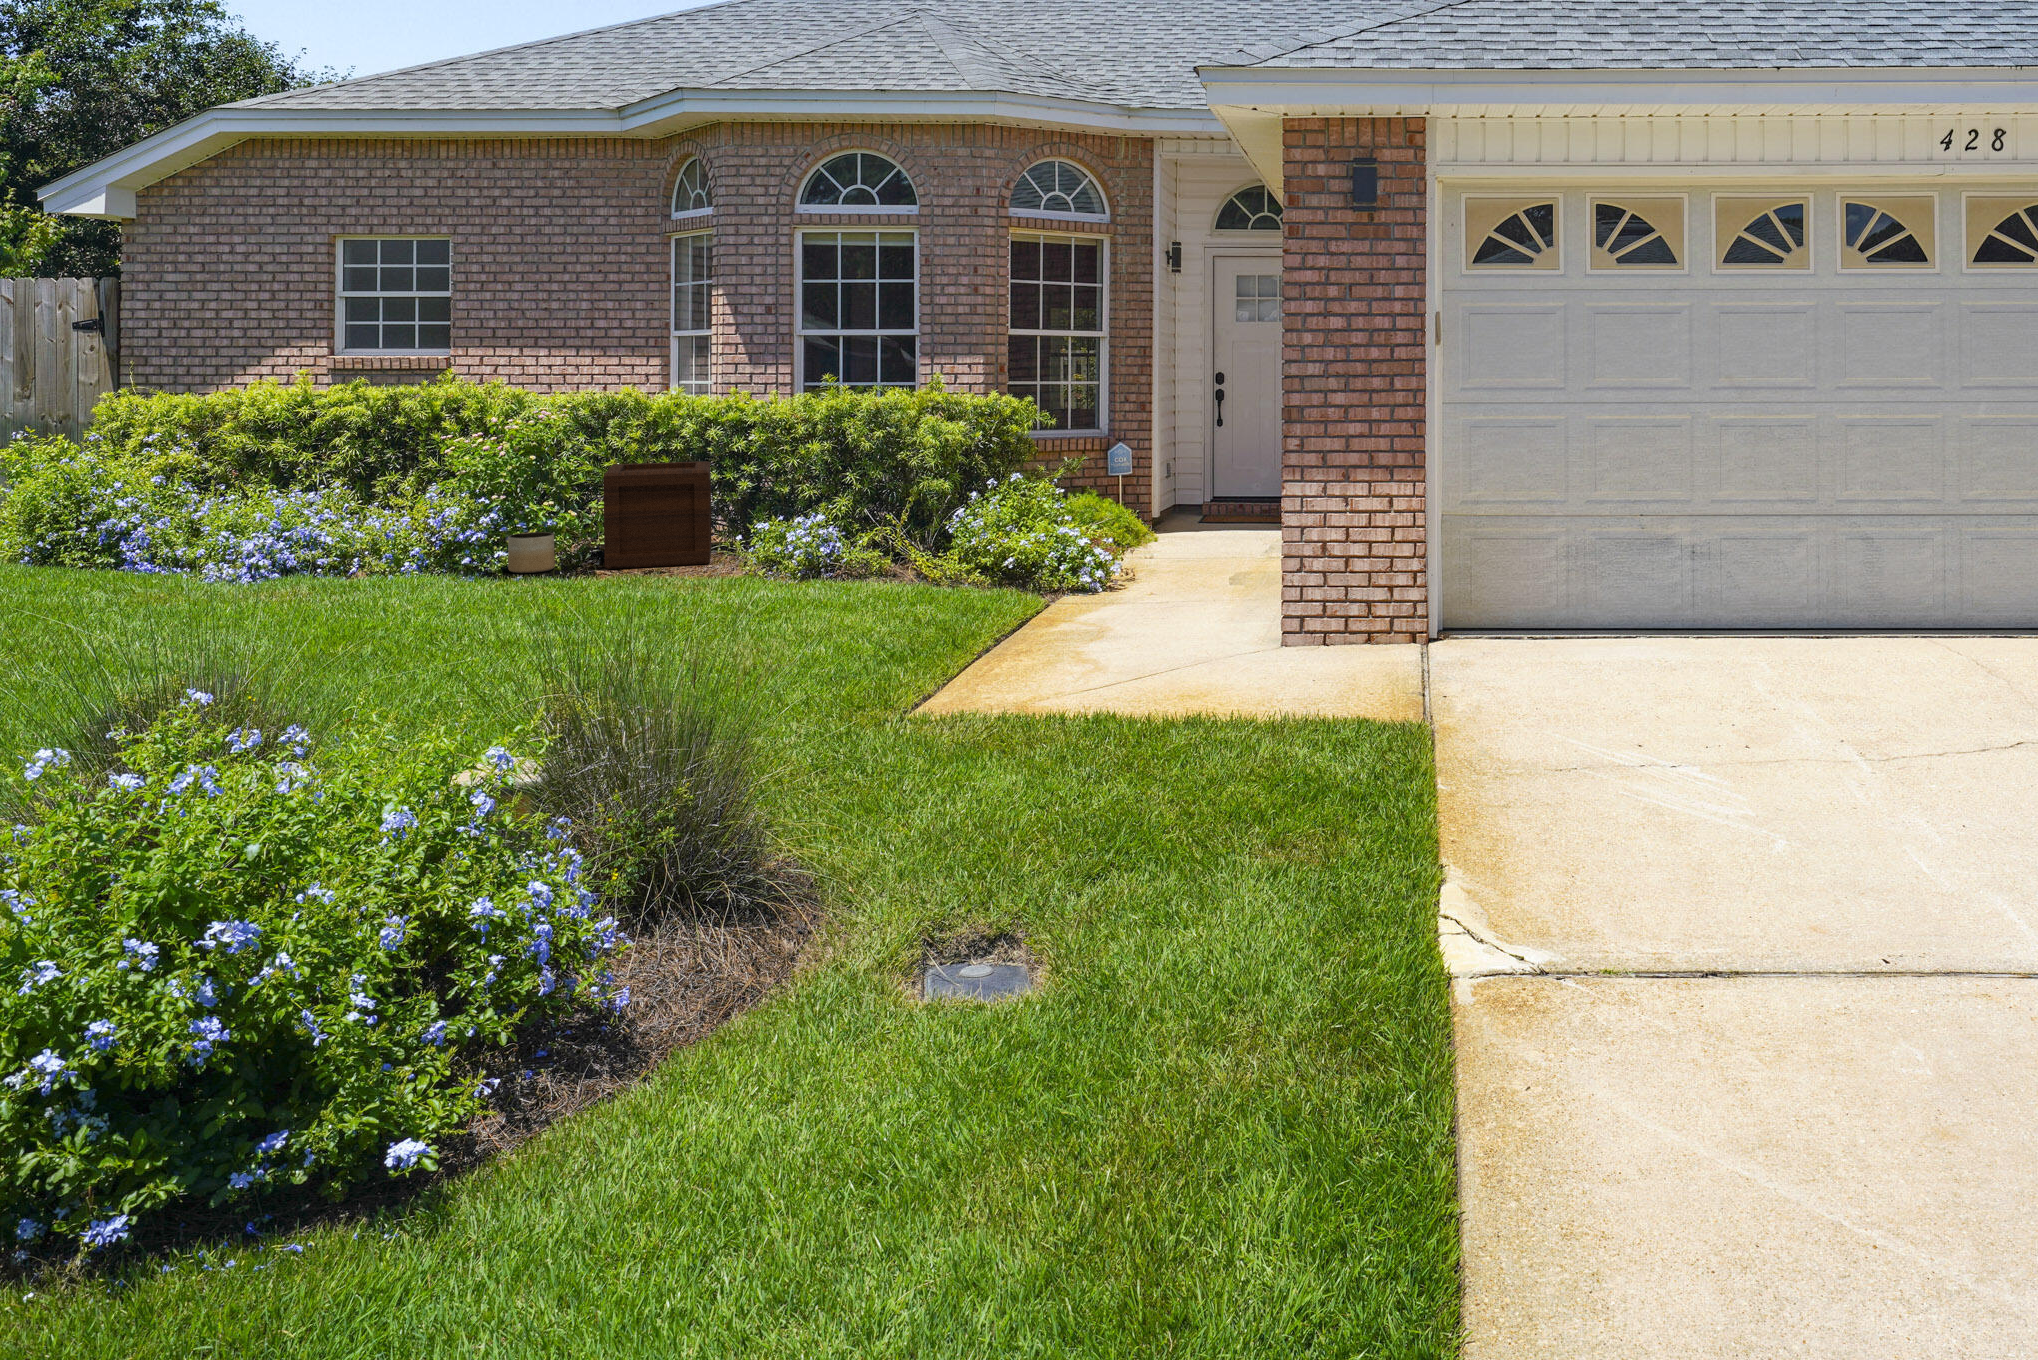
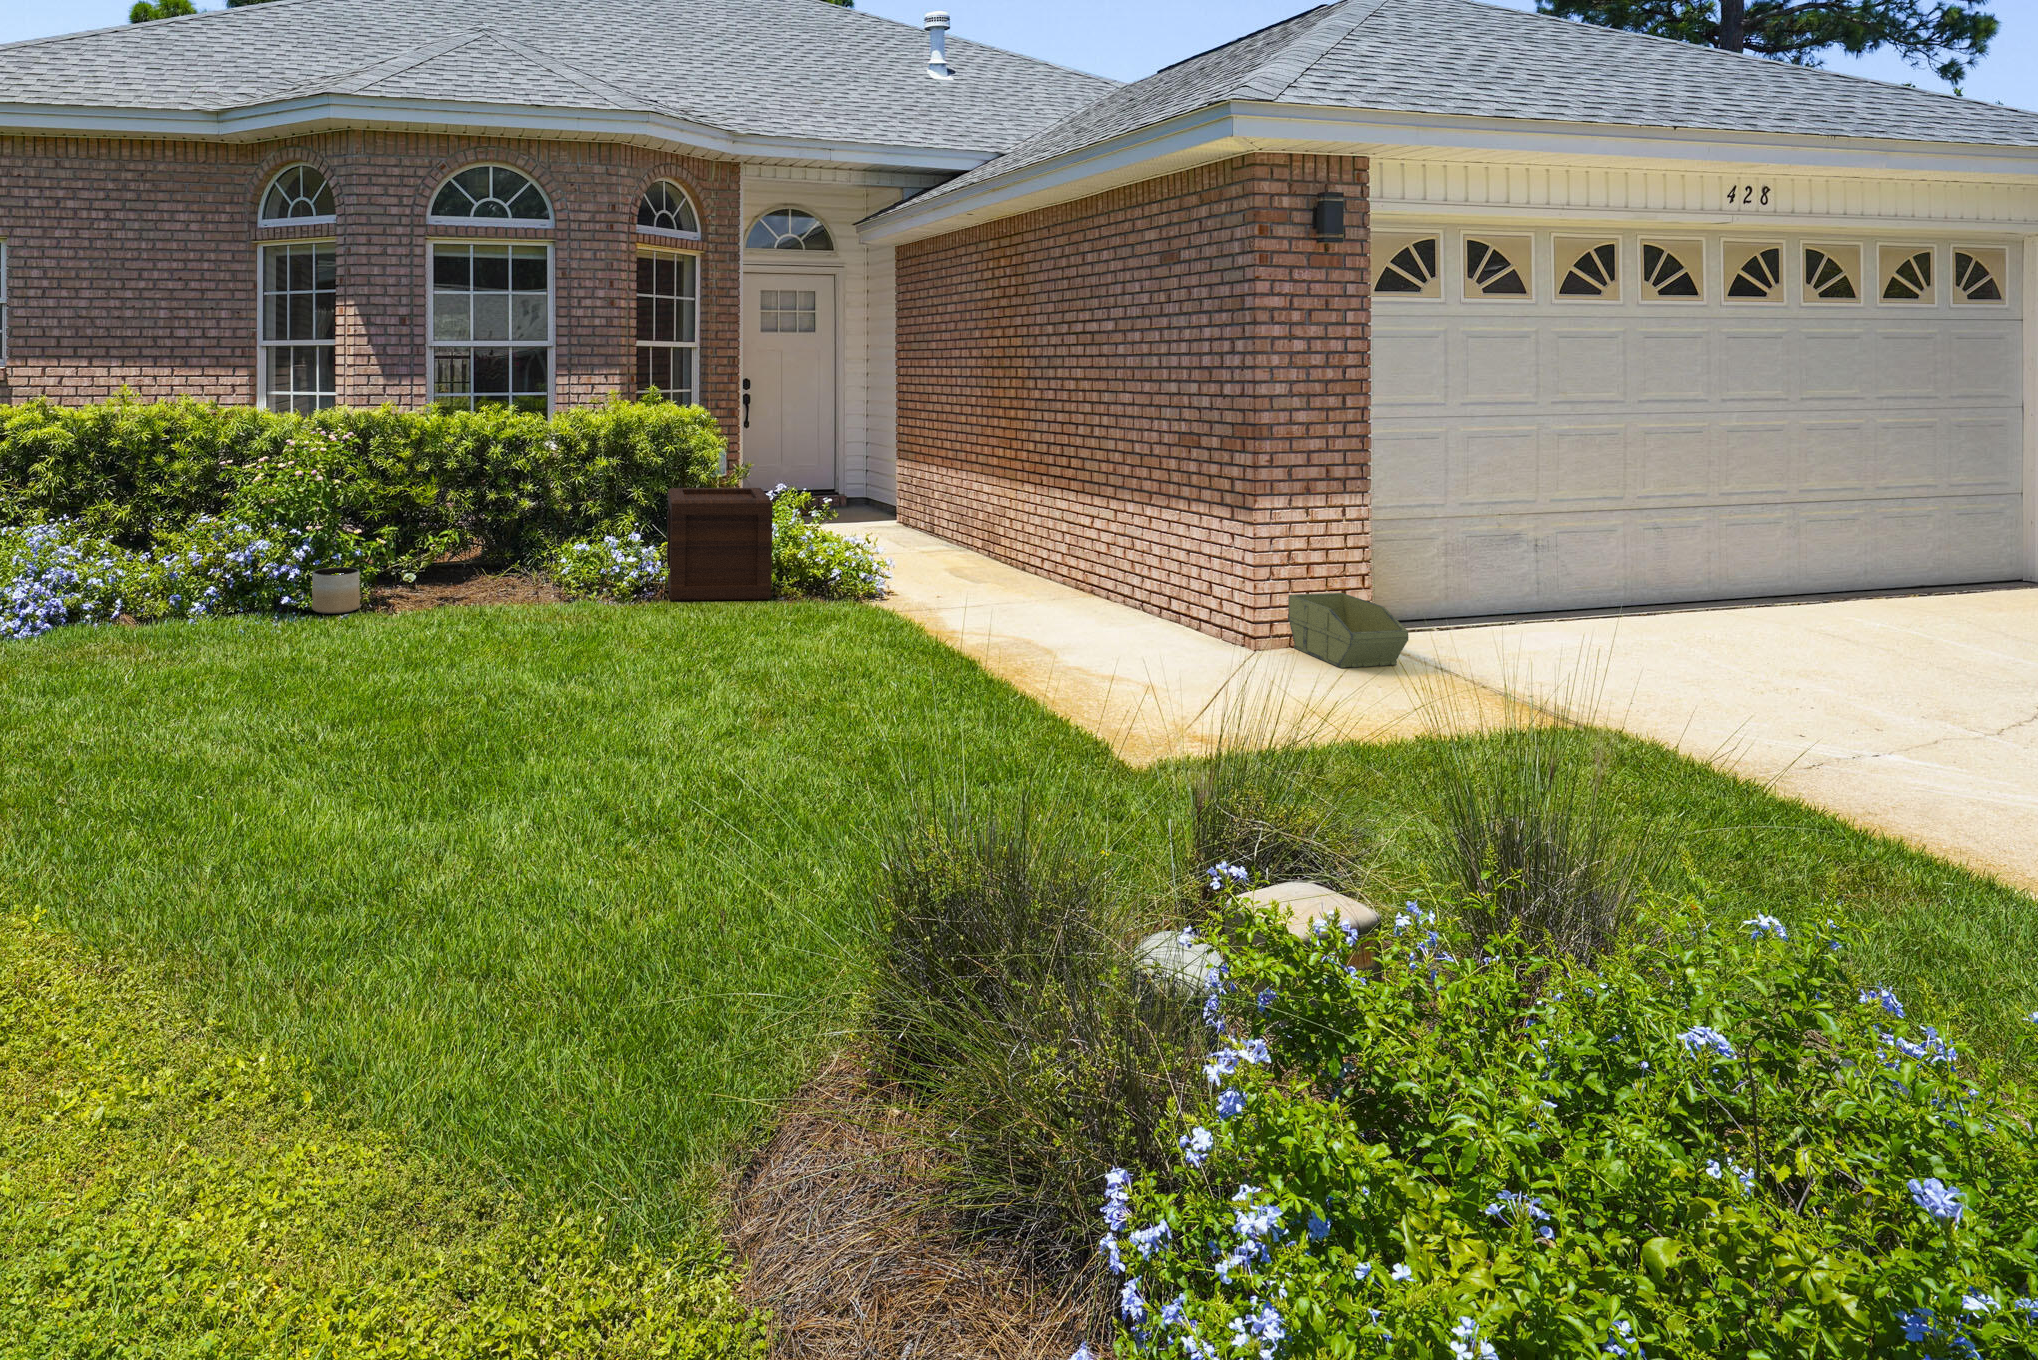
wooden crate: present [603,461,711,569] -> present [667,488,773,601]
storage bin: none [1304,589,1382,667] -> present [1288,593,1409,668]

